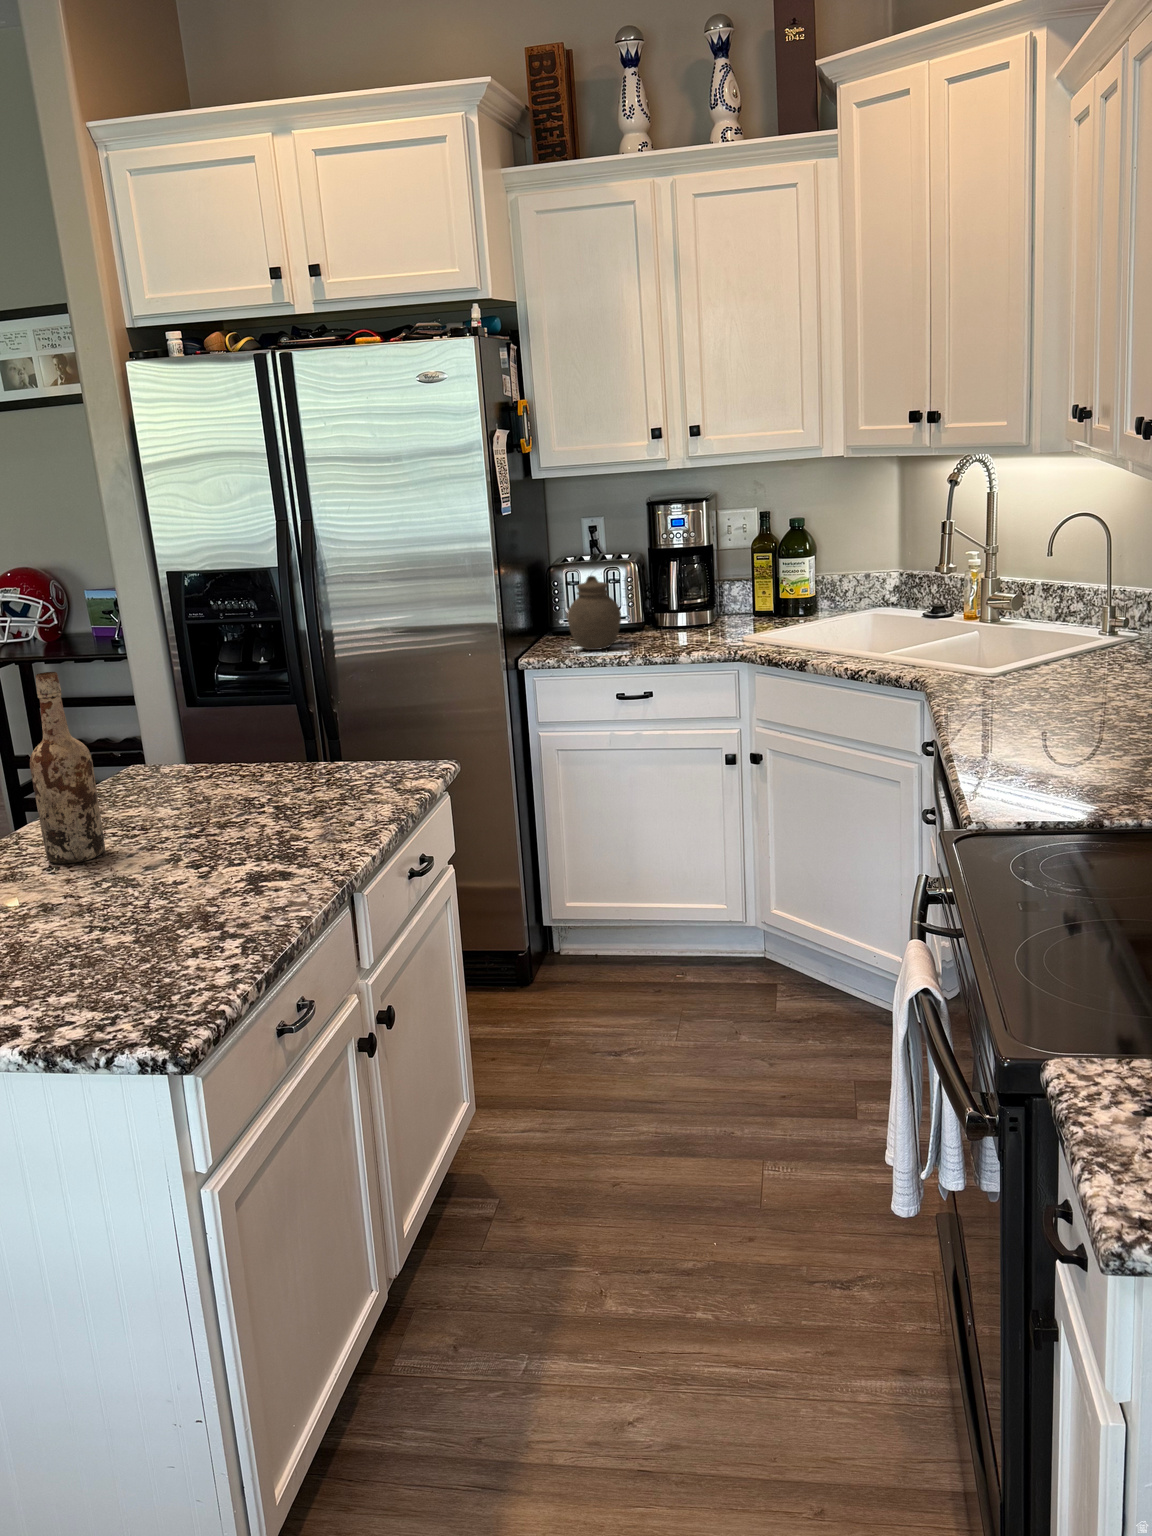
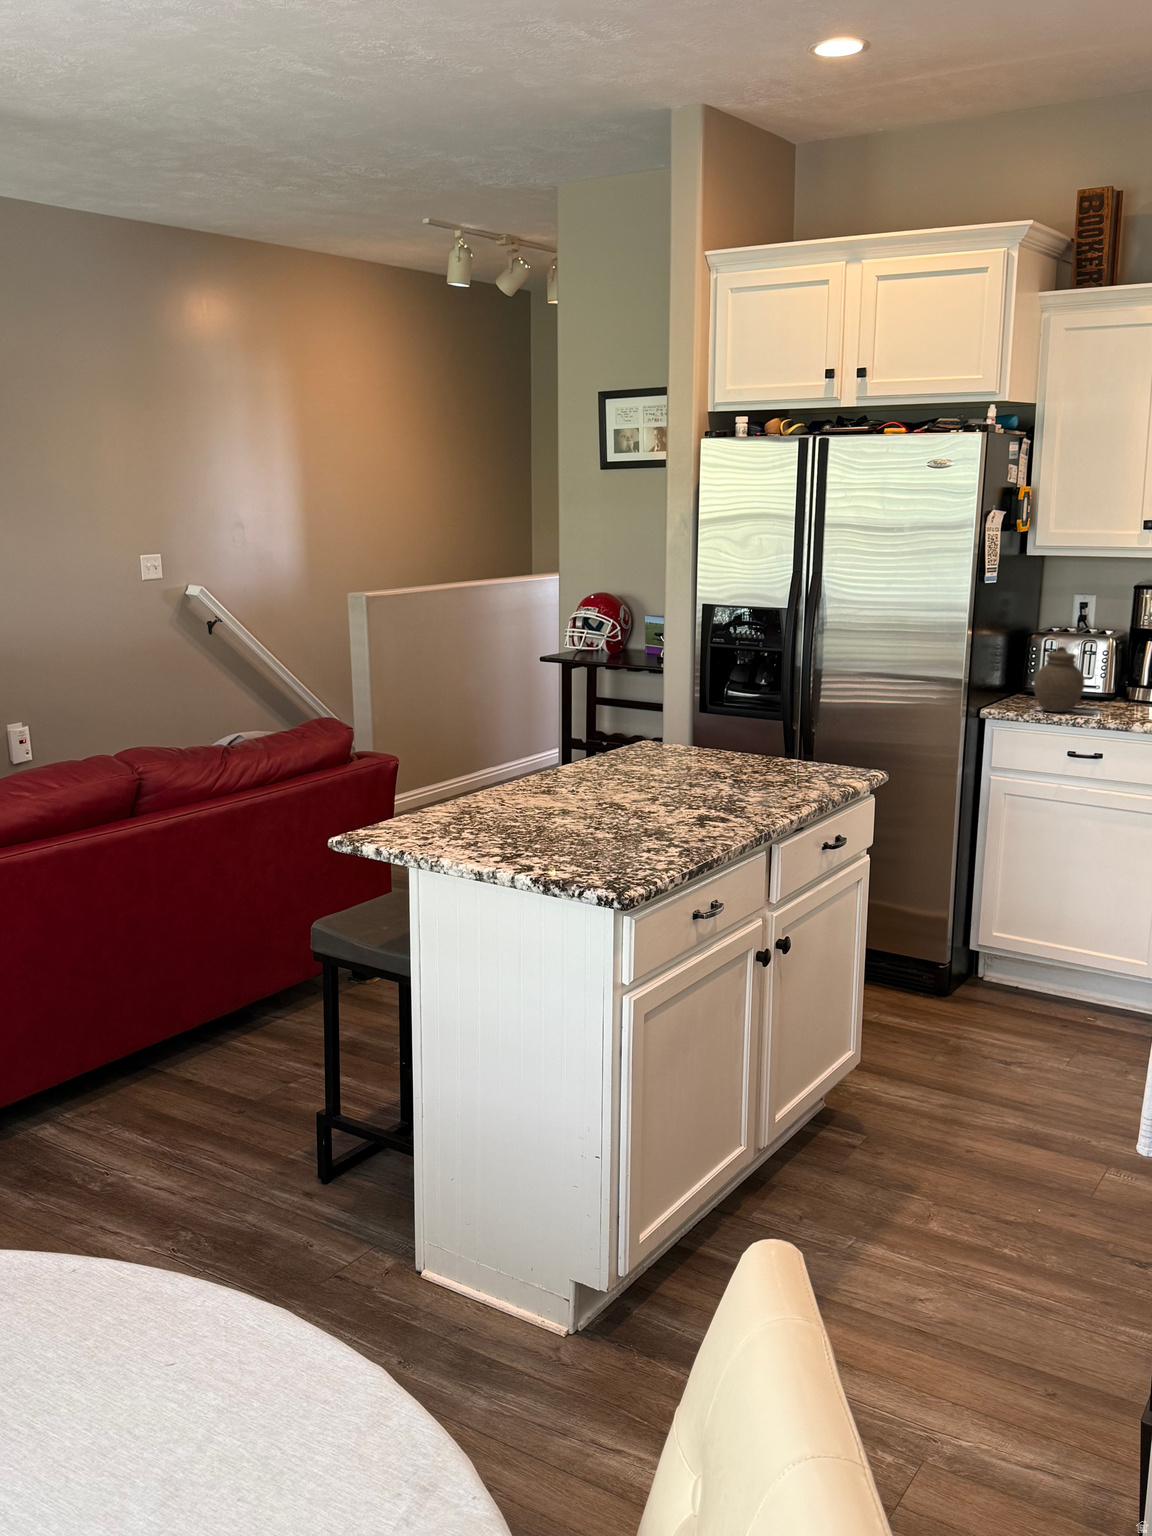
wine bottle: present [30,672,105,863] -> none [572,655,613,791]

